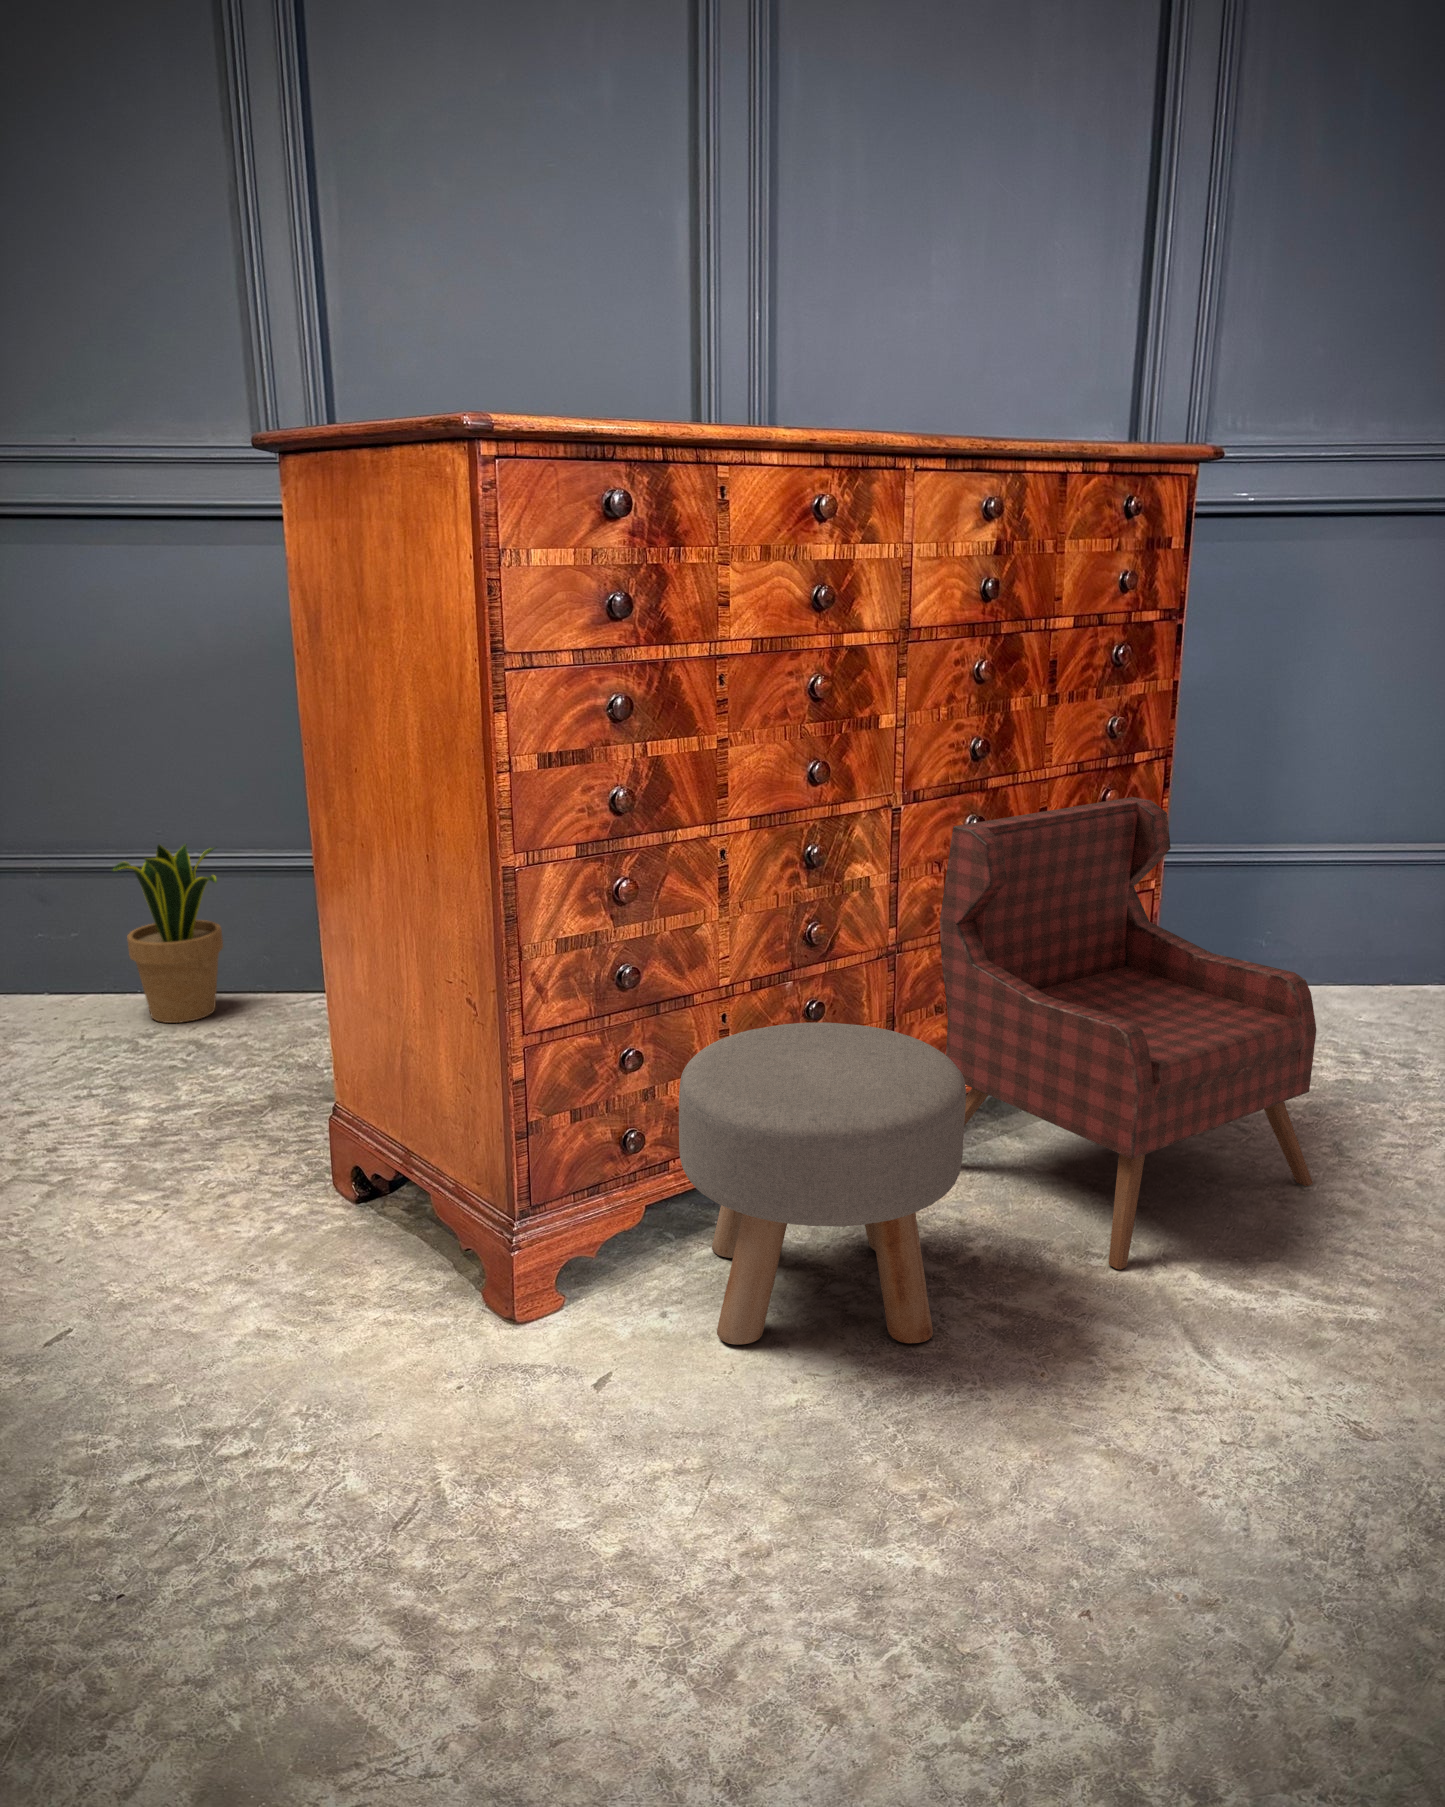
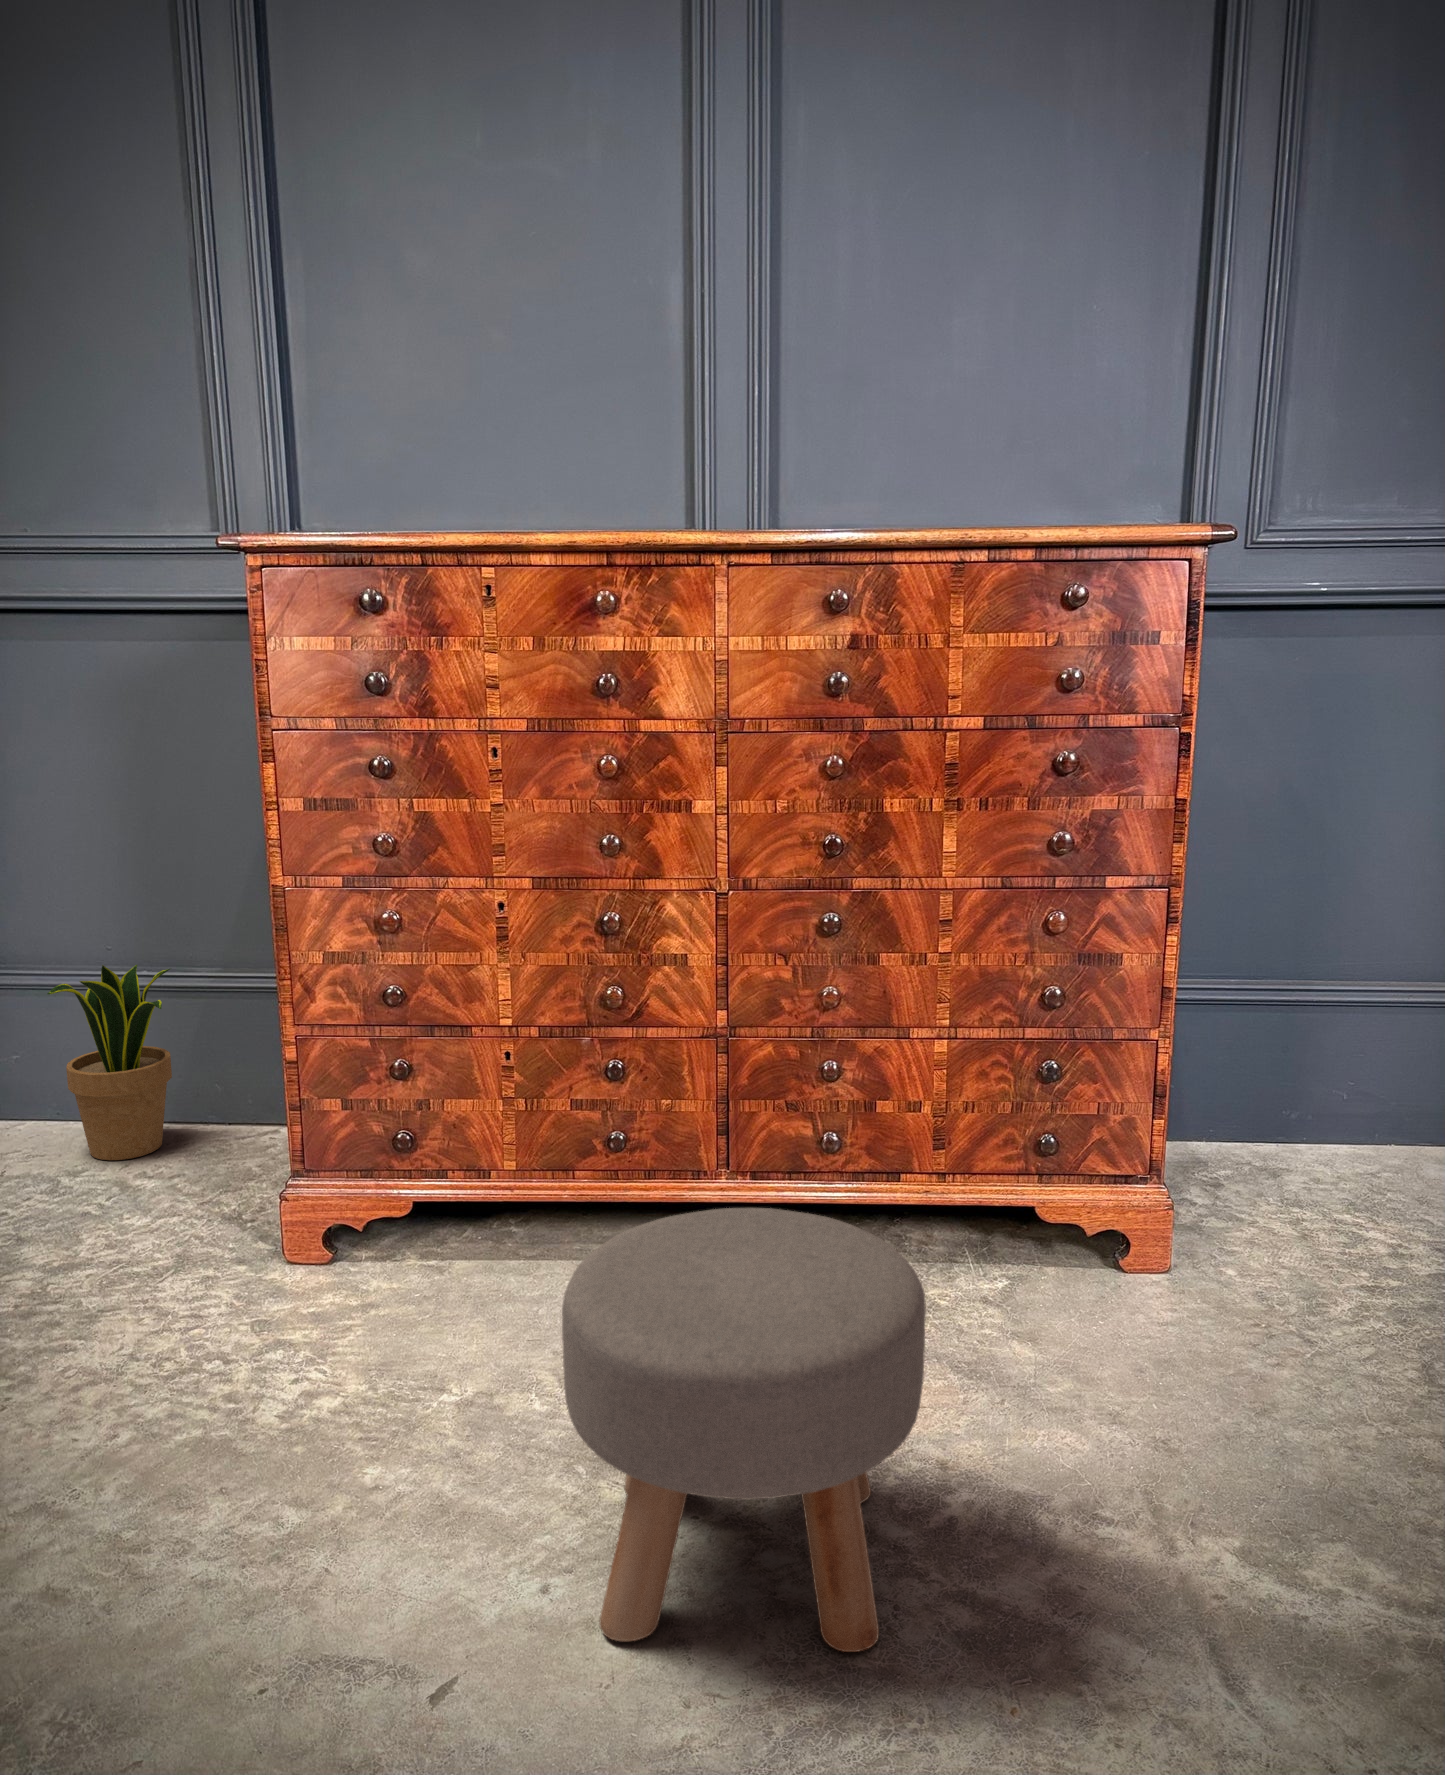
armchair: present [940,797,1316,1269] -> none [903,932,1396,1544]

